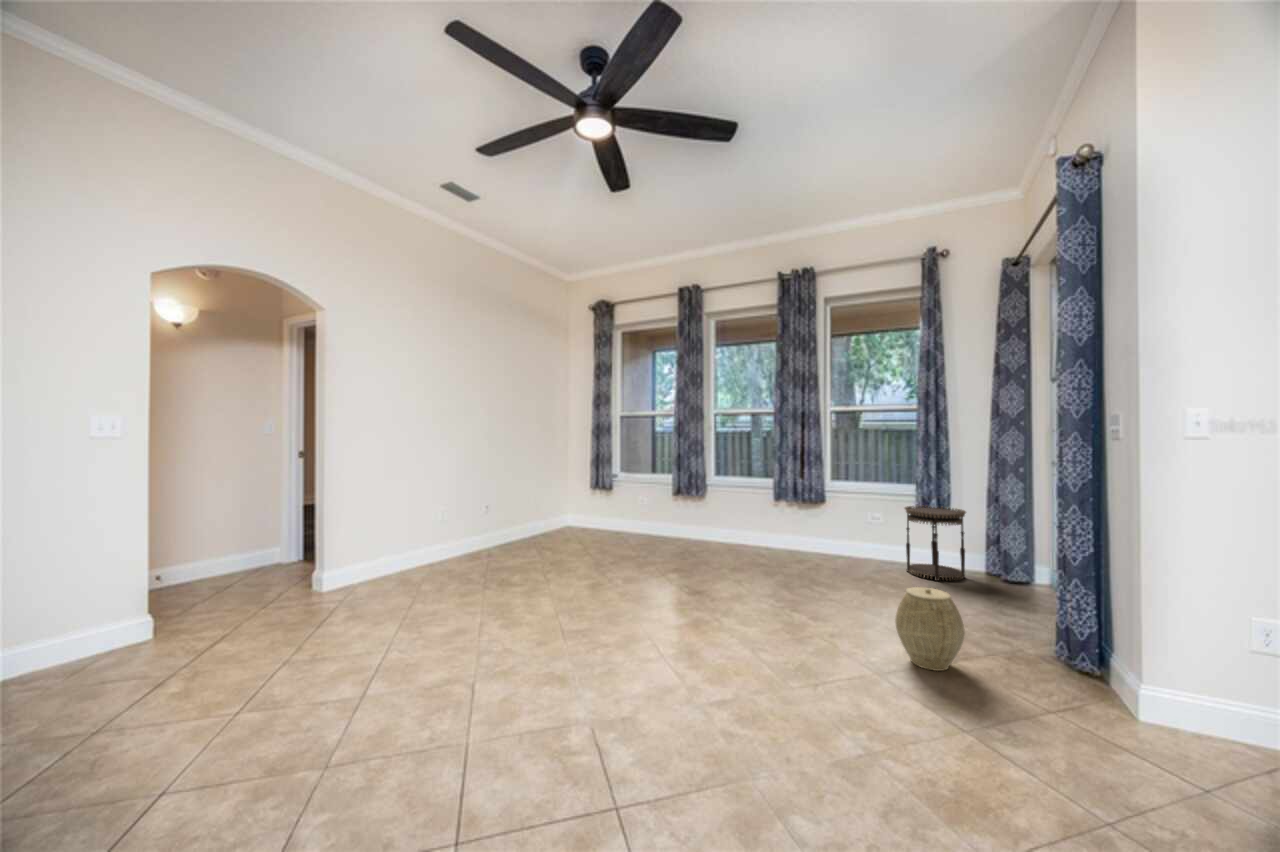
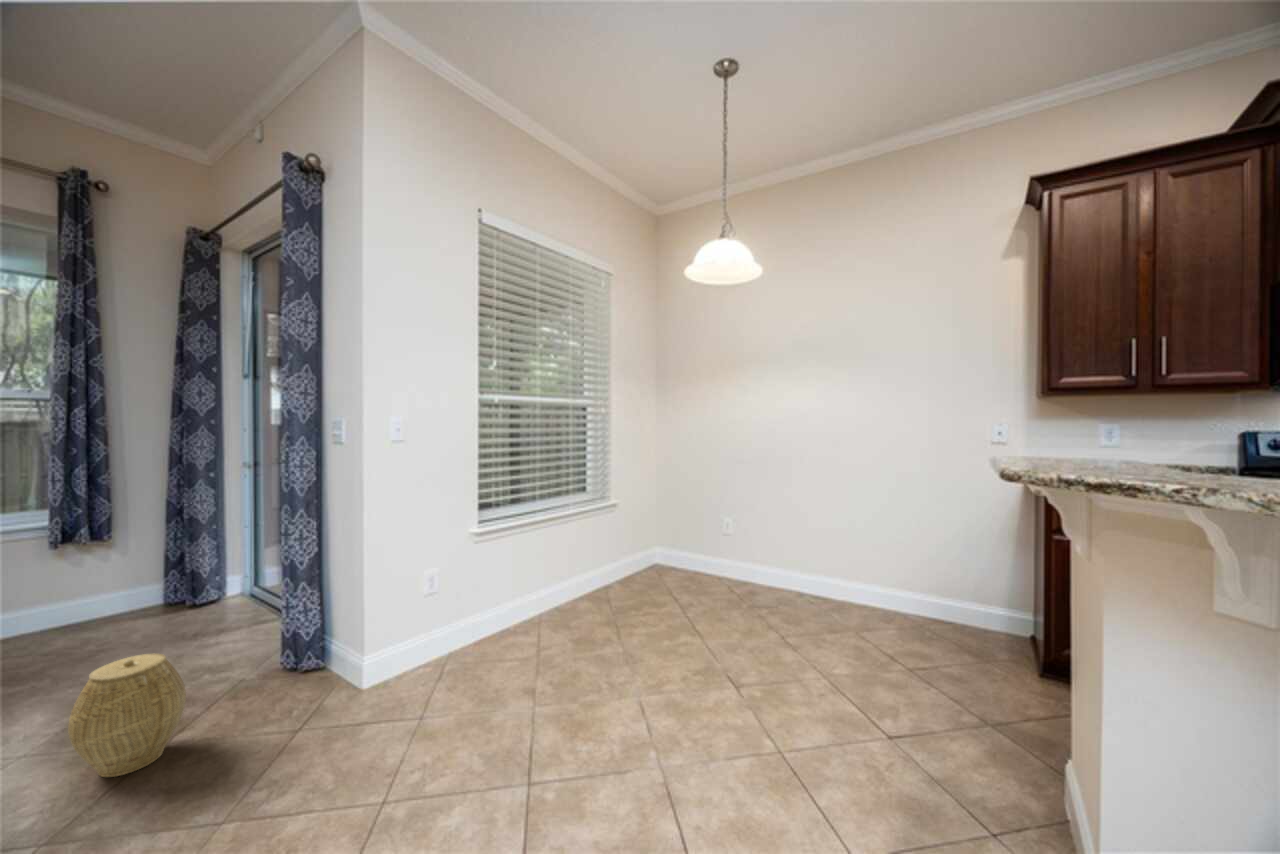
side table: present [905,506,966,581] -> none [29,533,139,643]

